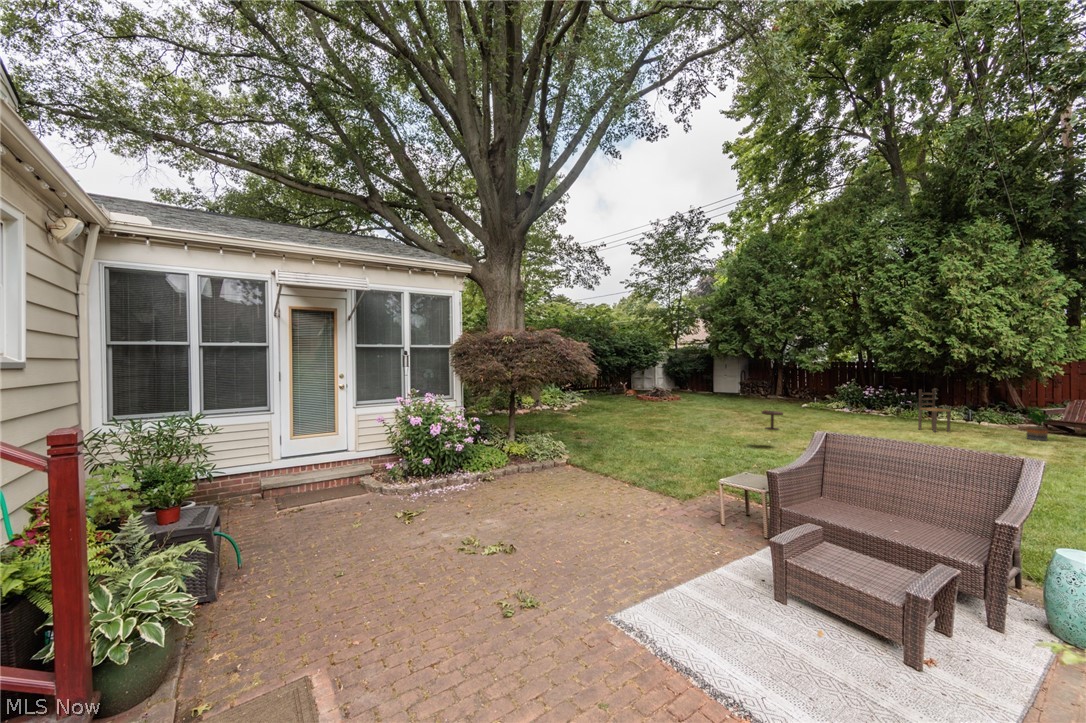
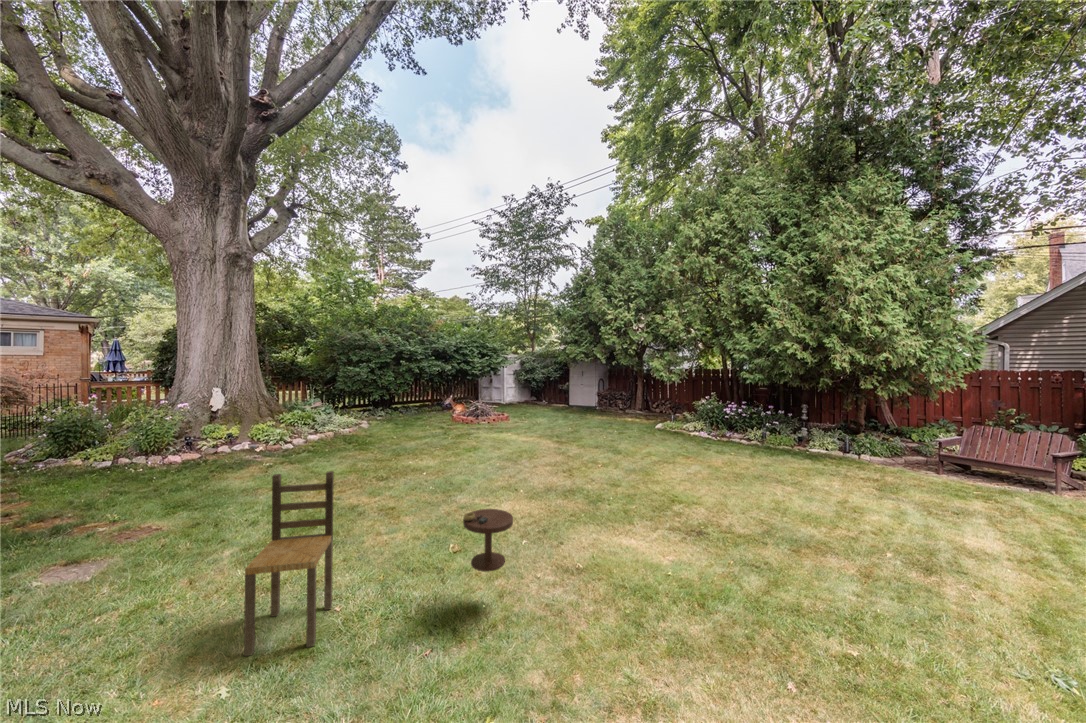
chair: present [918,389,951,432] -> present [244,471,334,656]
potted tree: present [1027,413,1051,441] -> none [954,461,997,511]

